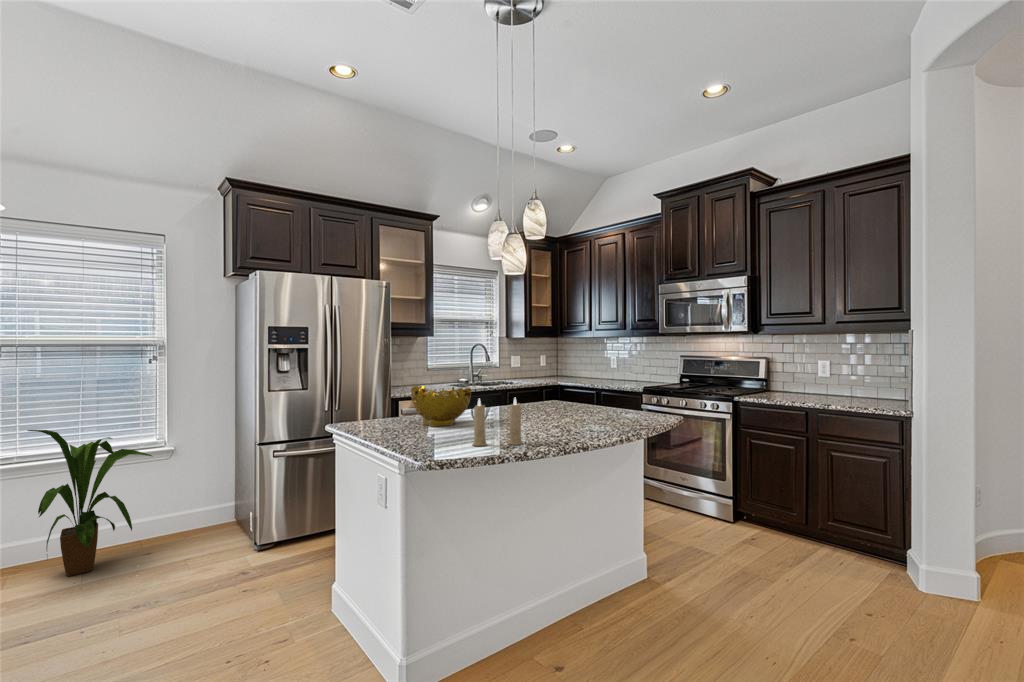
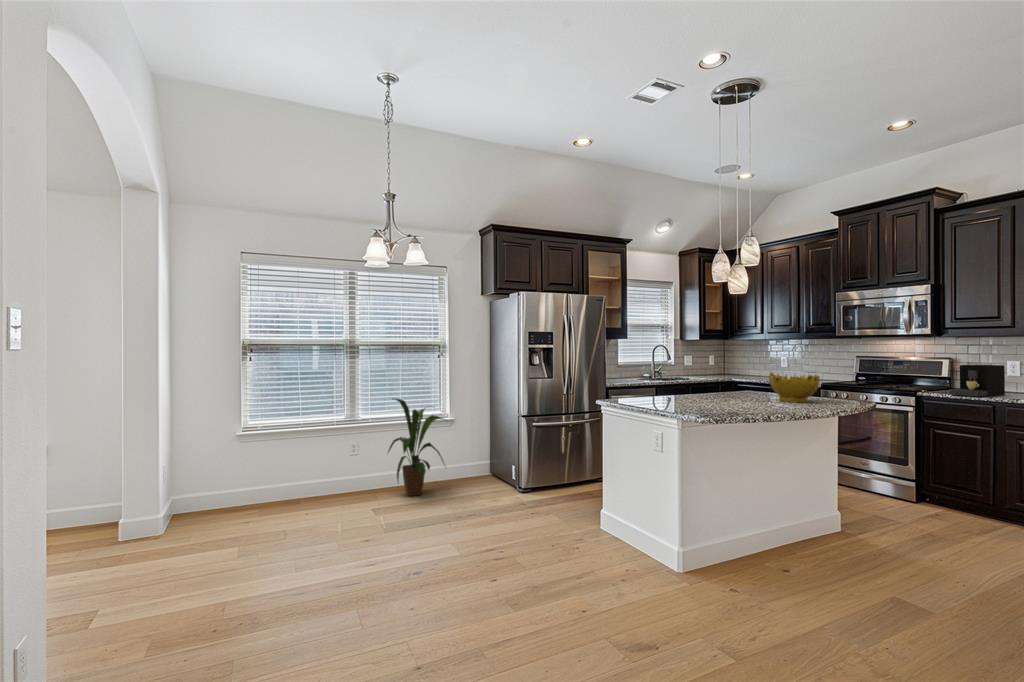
coffee maker: none [764,365,816,402] -> present [950,364,1005,396]
decorative bowl: present [411,386,471,427] -> present [769,373,820,403]
candle: present [472,398,523,446] -> none [729,379,766,412]

